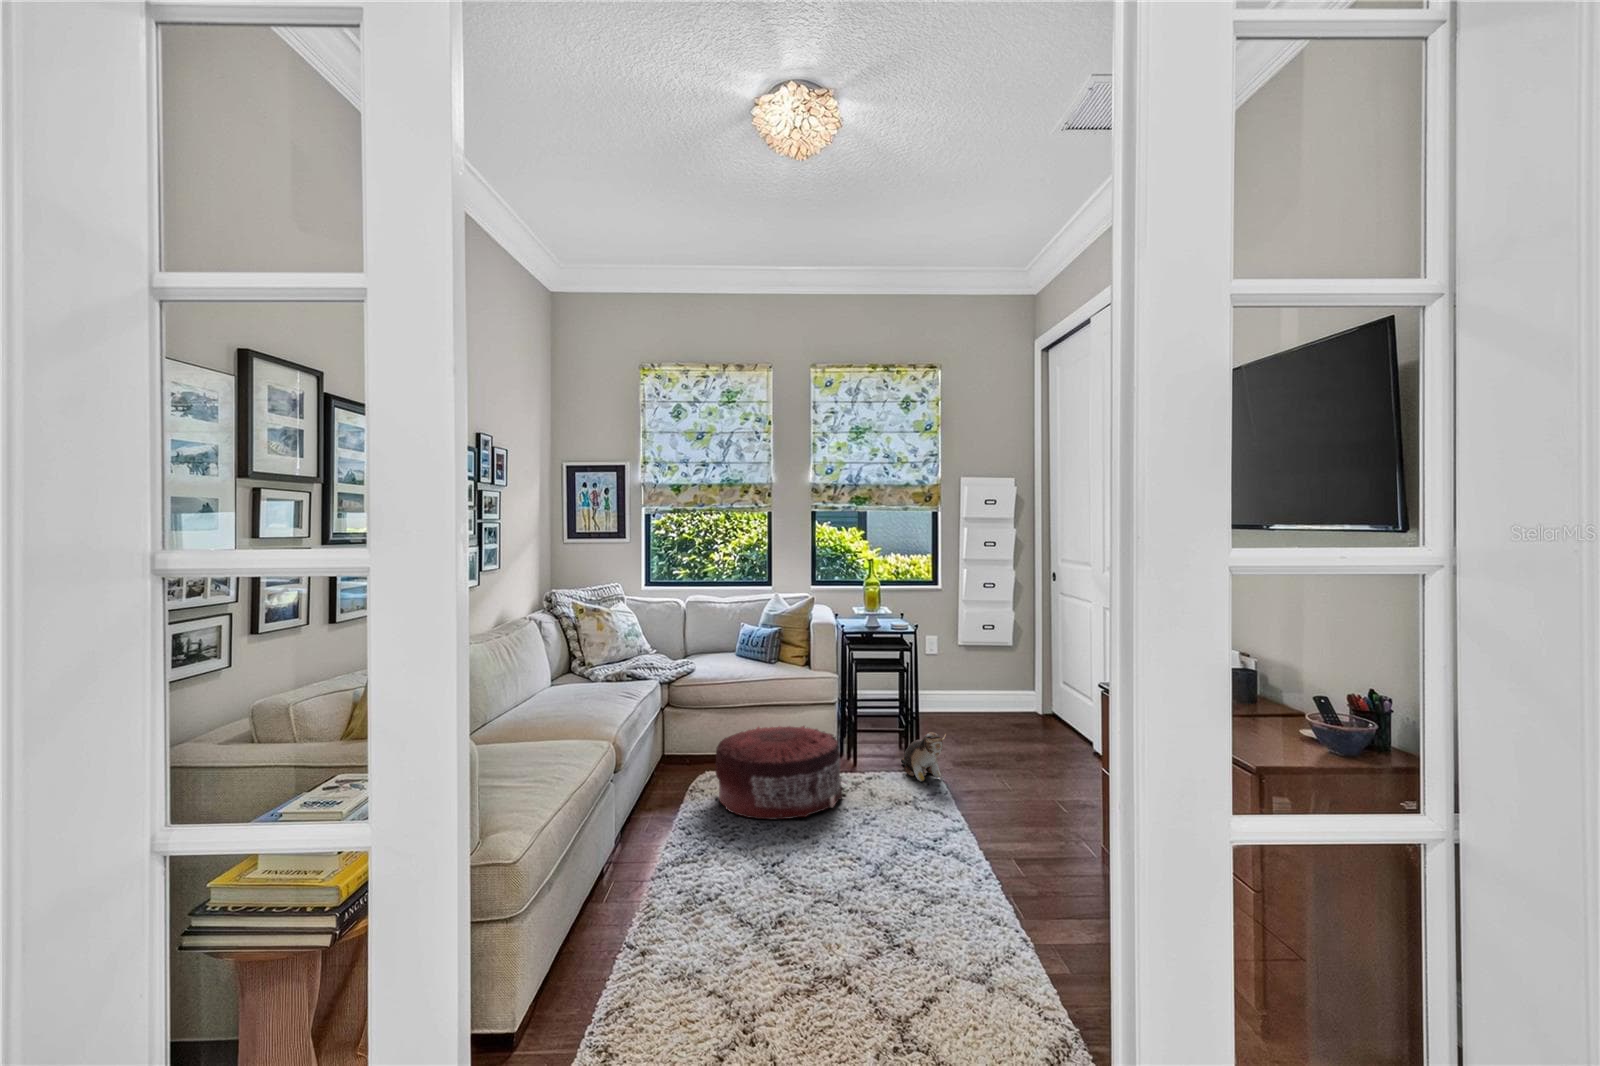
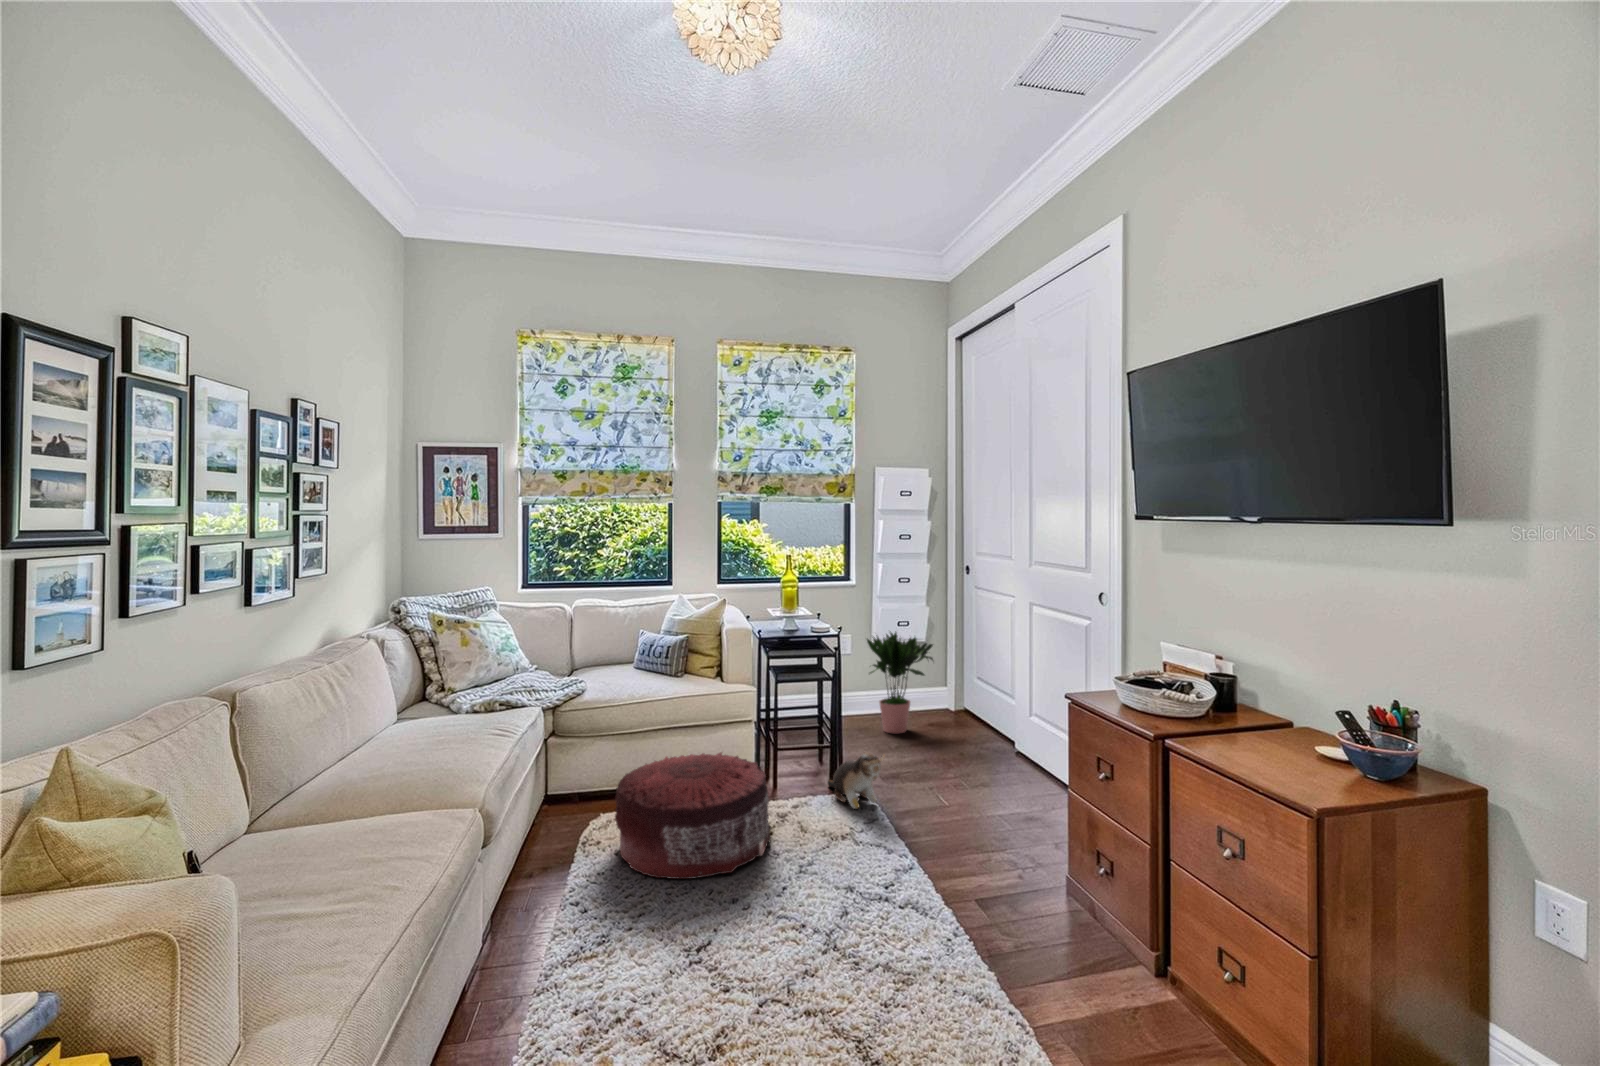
potted plant: none [948,629,1018,727] -> present [867,632,933,734]

